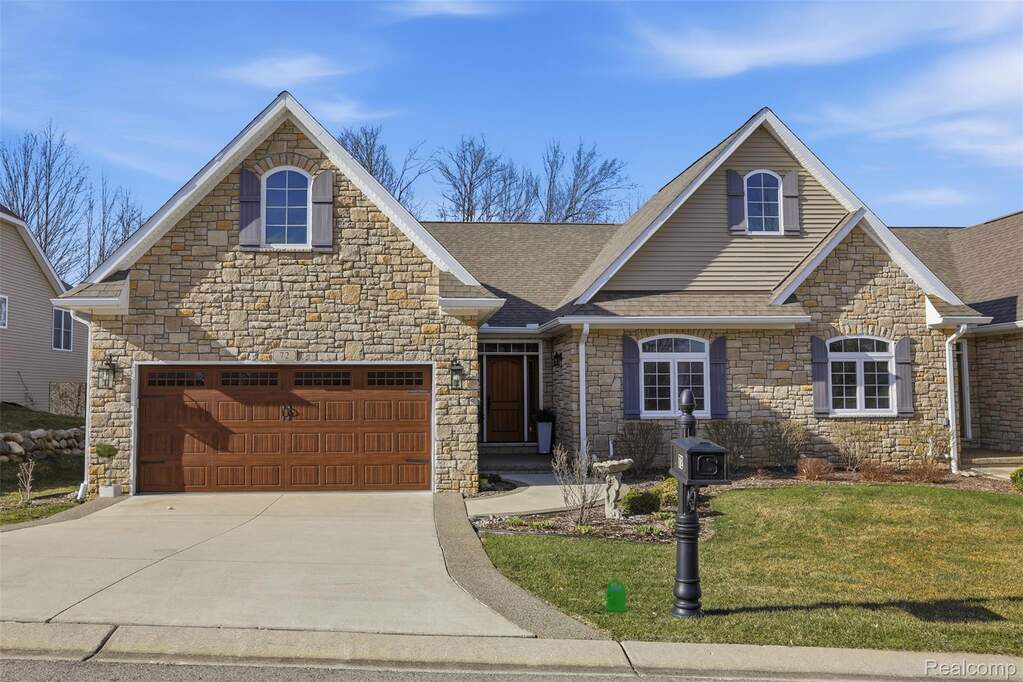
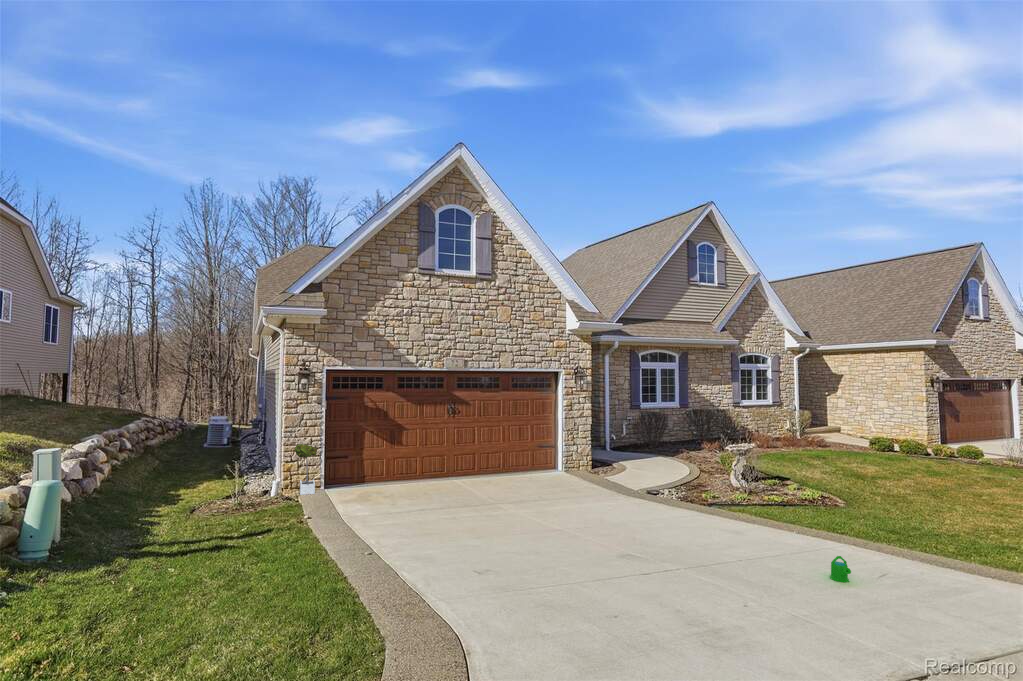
watering can: present [605,578,627,612] -> present [830,556,851,582]

